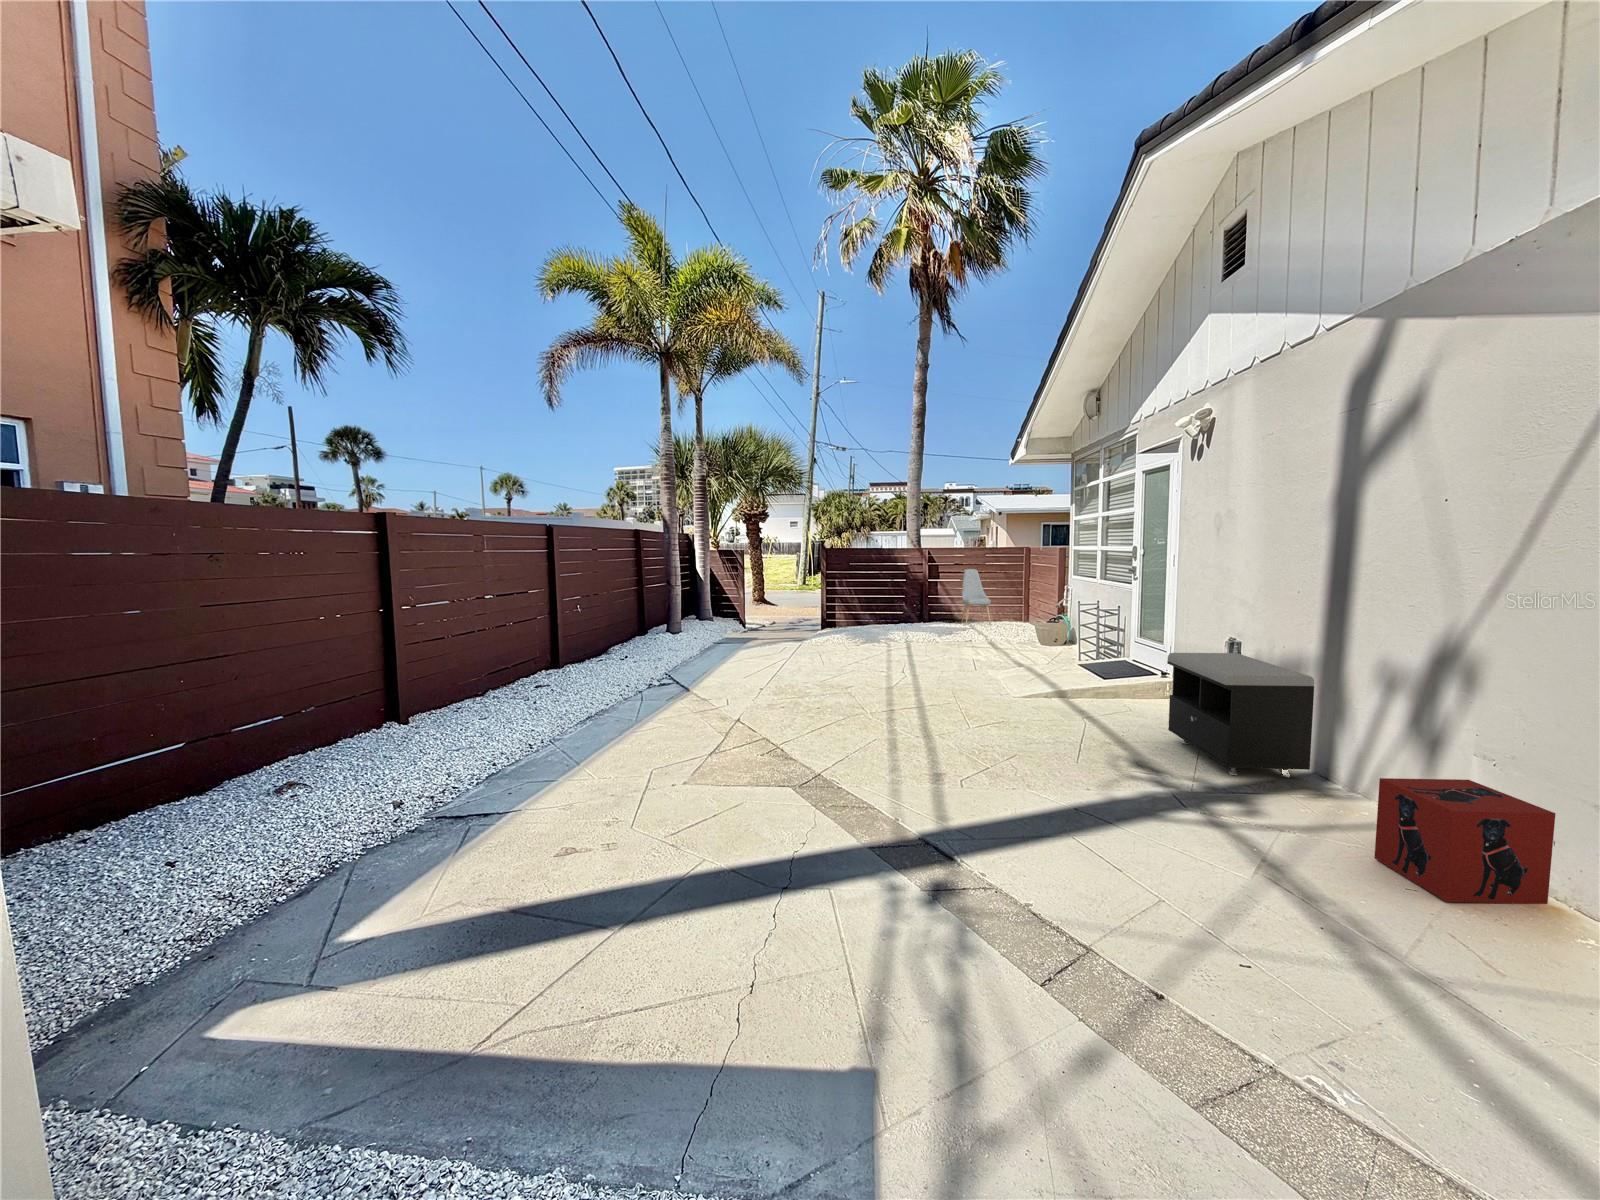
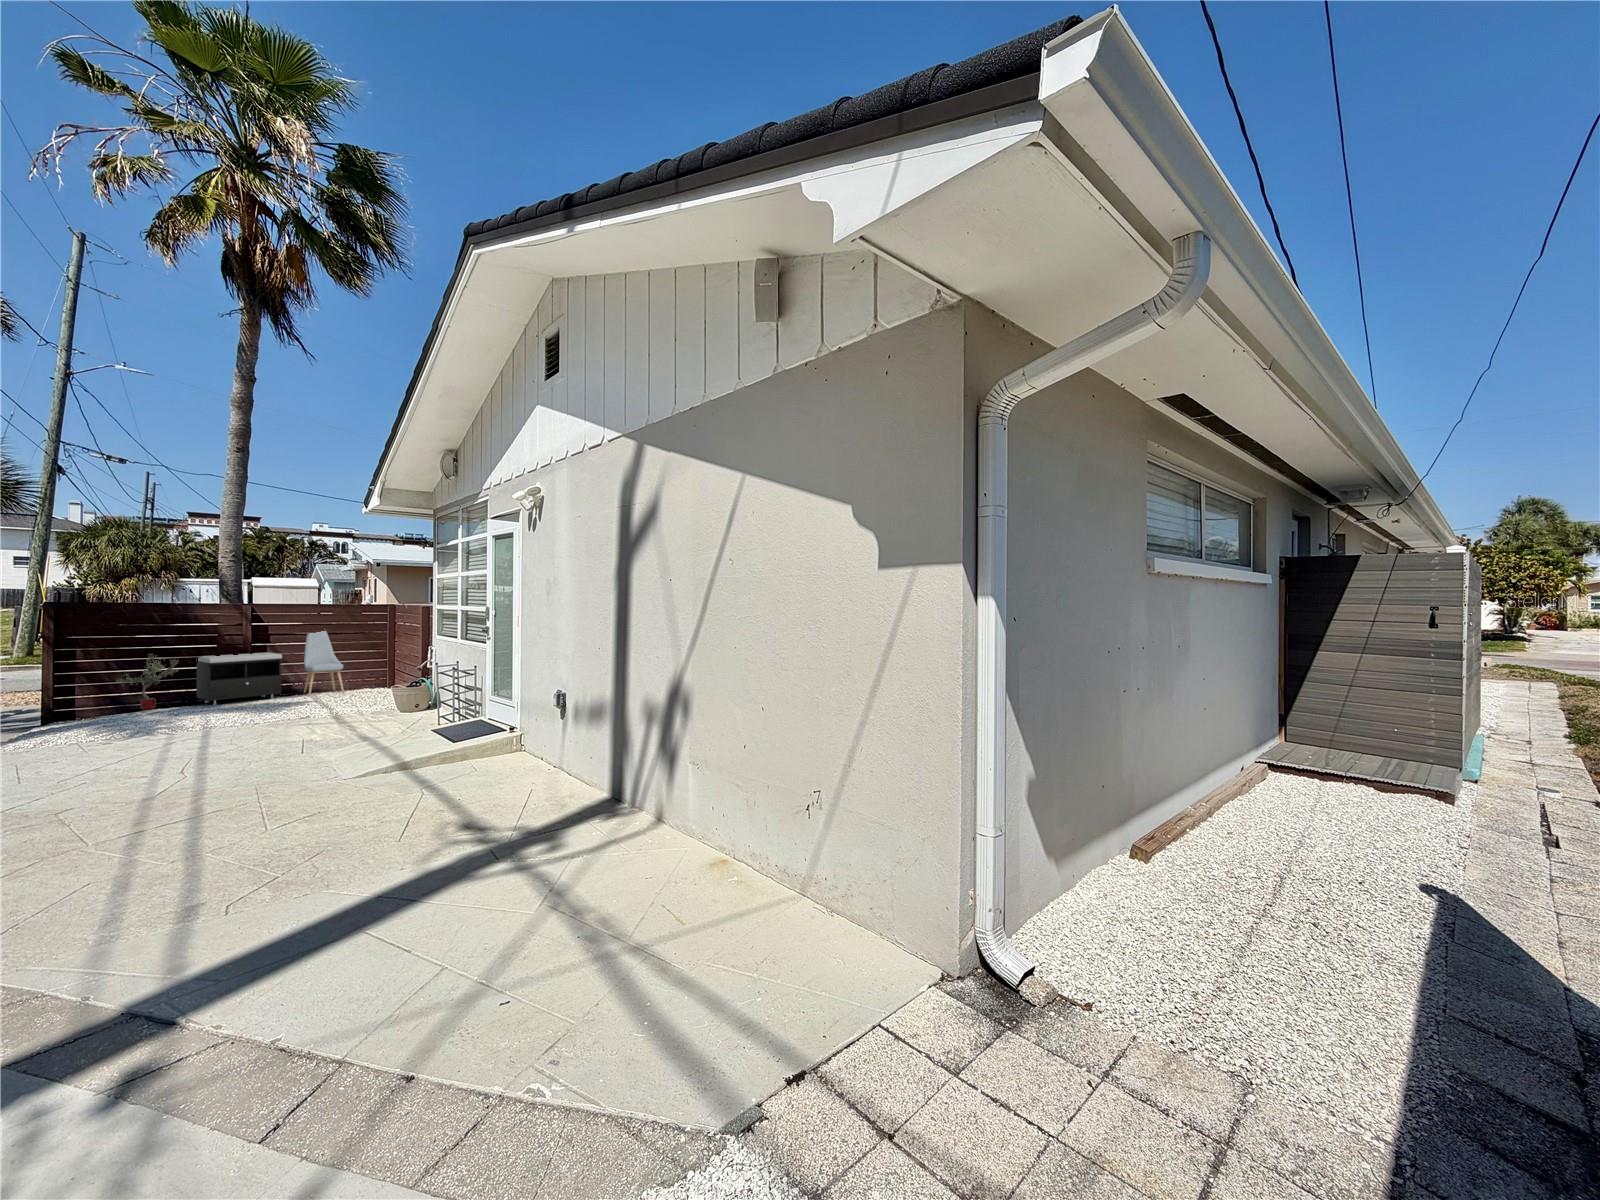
potted tree: none [850,584,885,626] -> present [116,654,178,710]
storage bench: present [1167,653,1314,777] -> present [197,652,282,705]
storage box: present [1374,778,1555,904] -> none [633,787,725,885]

